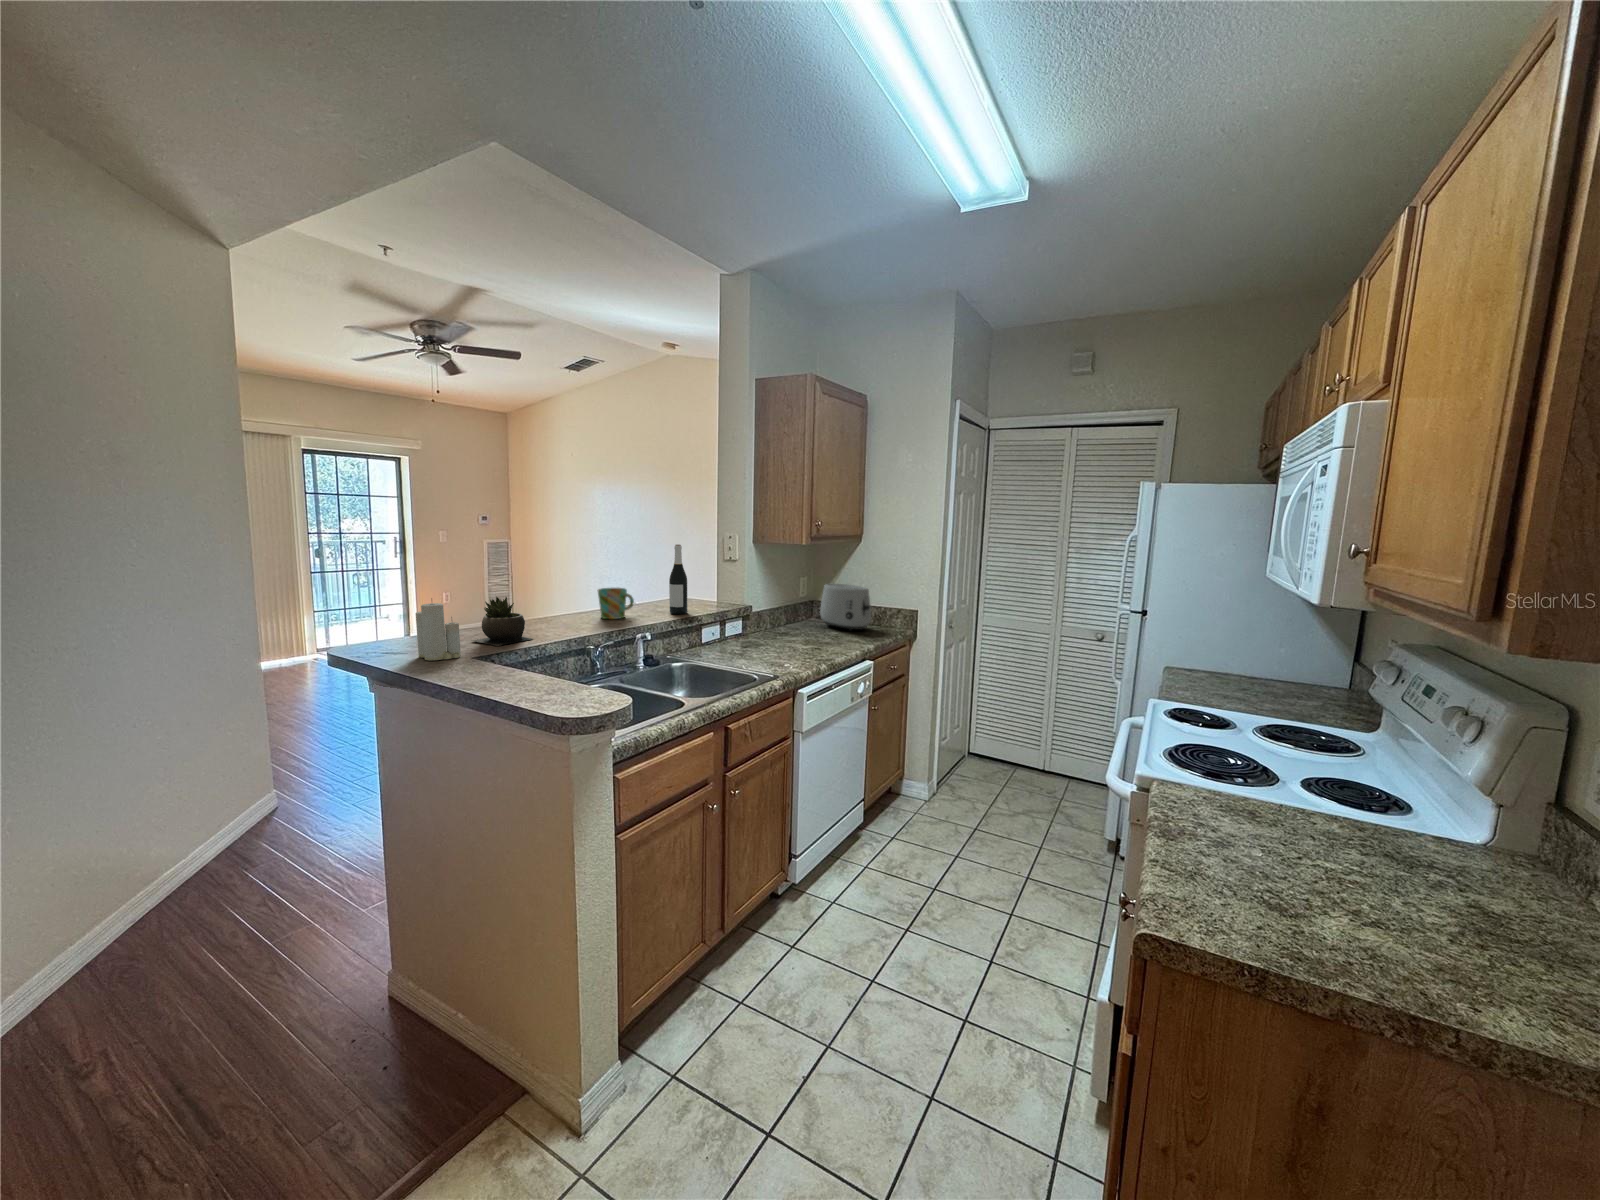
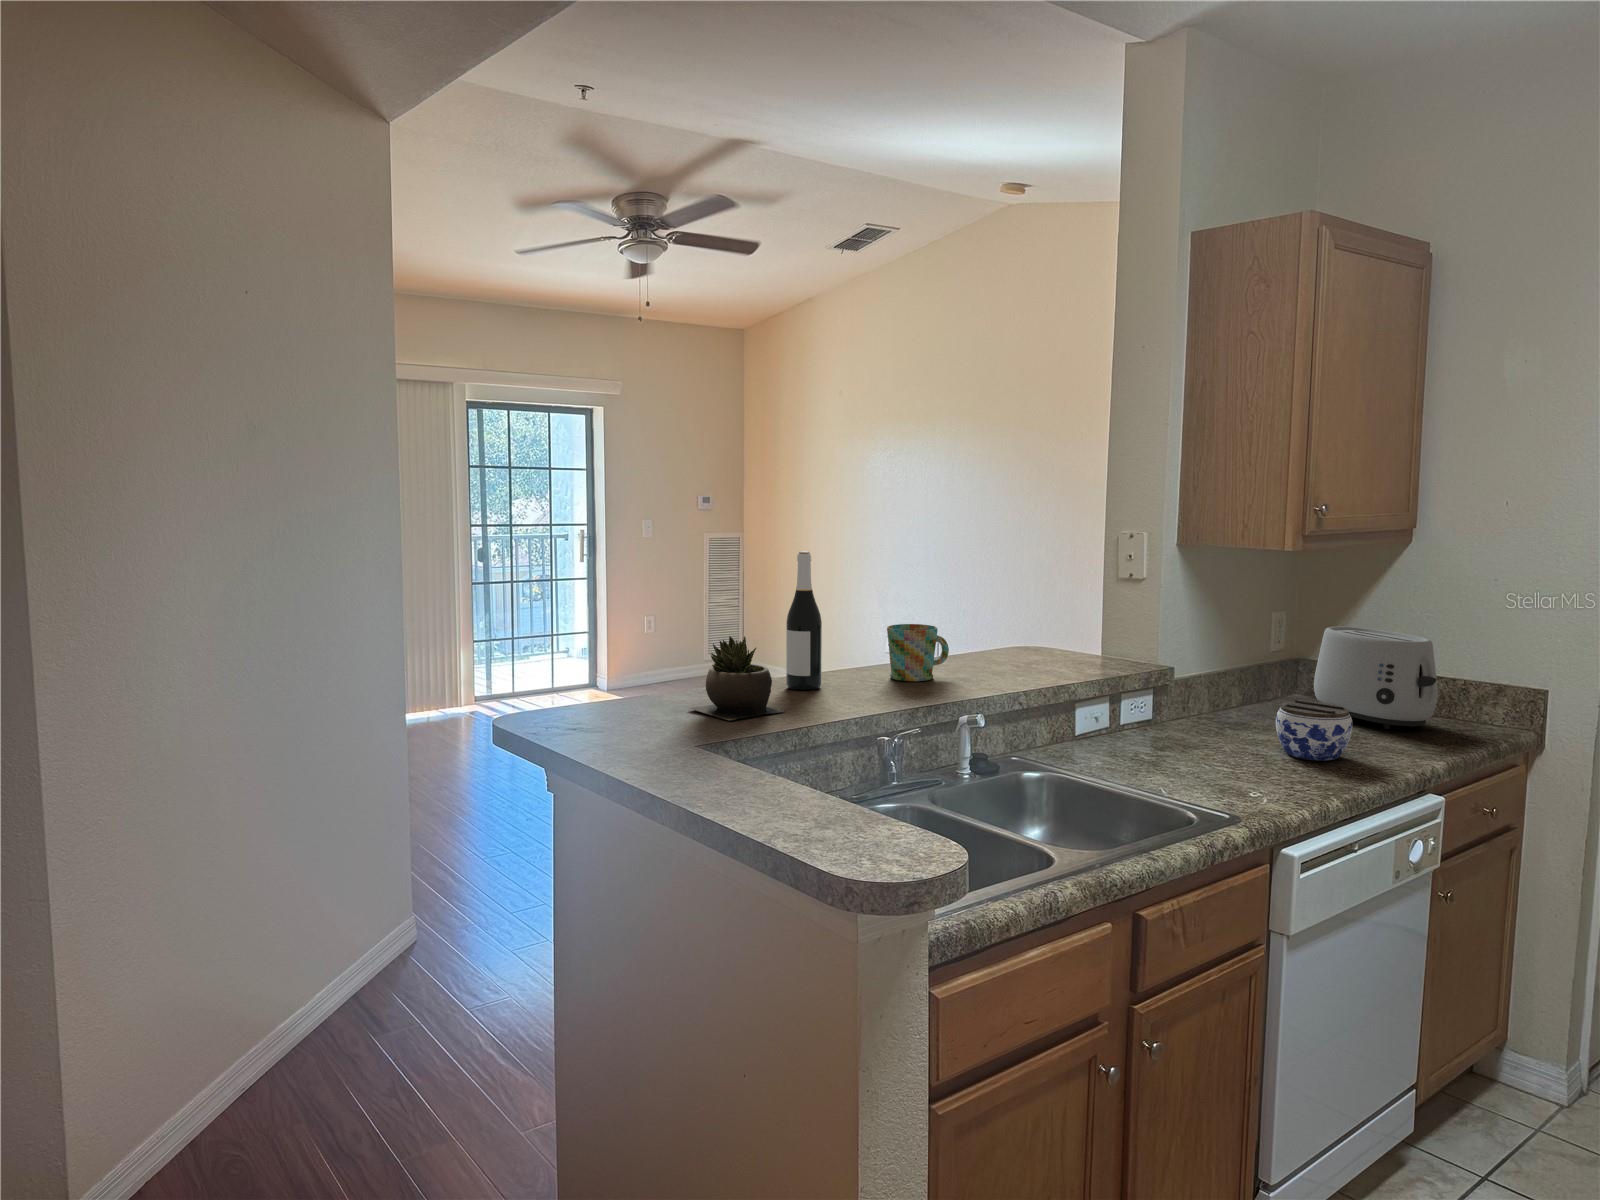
wine bottle: present [669,544,688,614] -> present [786,551,822,690]
candle: present [416,603,461,660] -> none [613,636,675,740]
jar: none [800,619,832,647] -> present [1276,700,1352,761]

